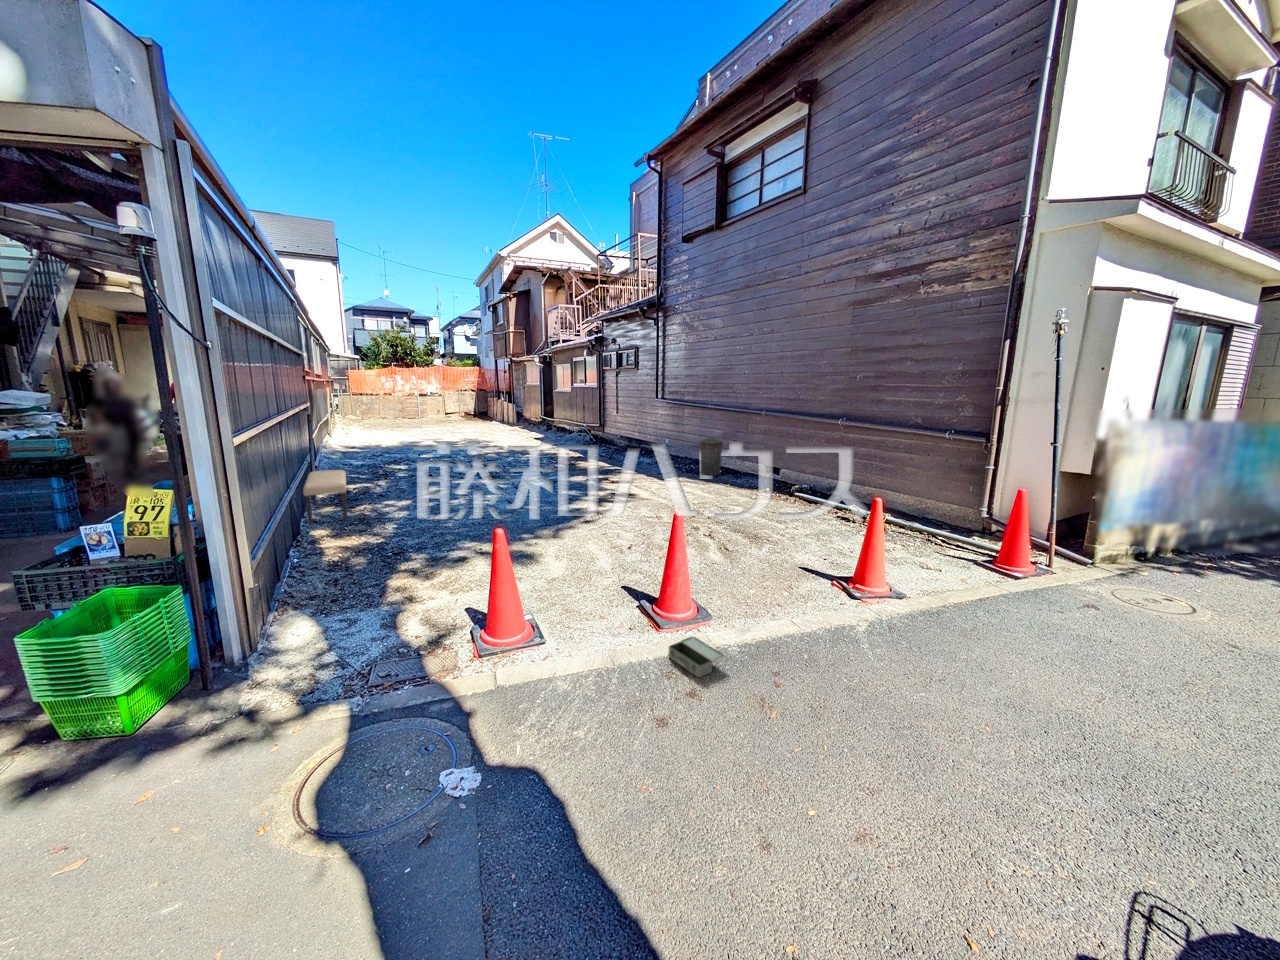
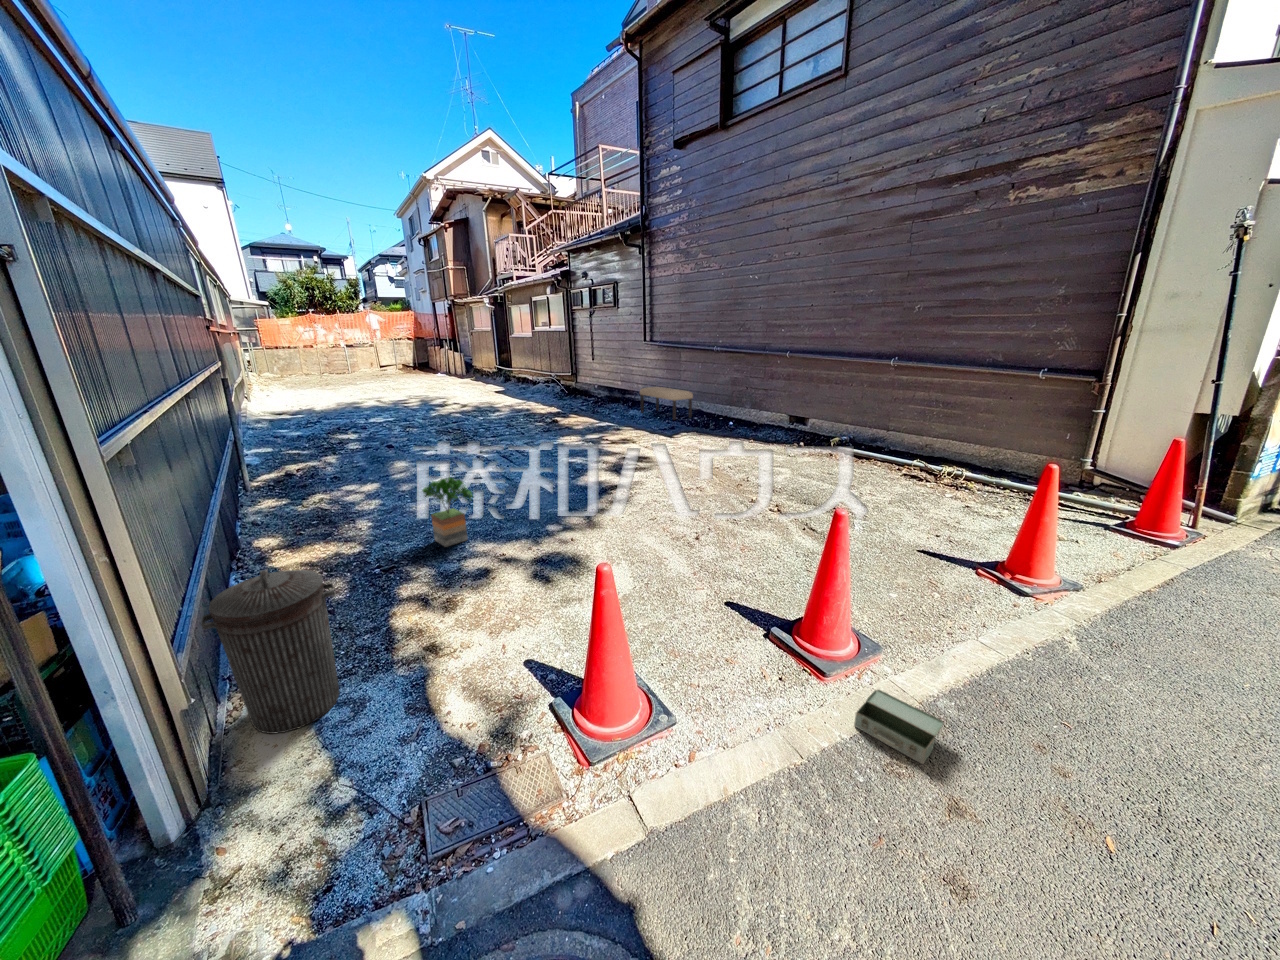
trash can: present [700,437,723,475] -> present [201,570,340,734]
bench: present [303,470,347,524] -> present [640,387,693,420]
potted tree: none [431,490,470,543] -> present [422,478,472,547]

